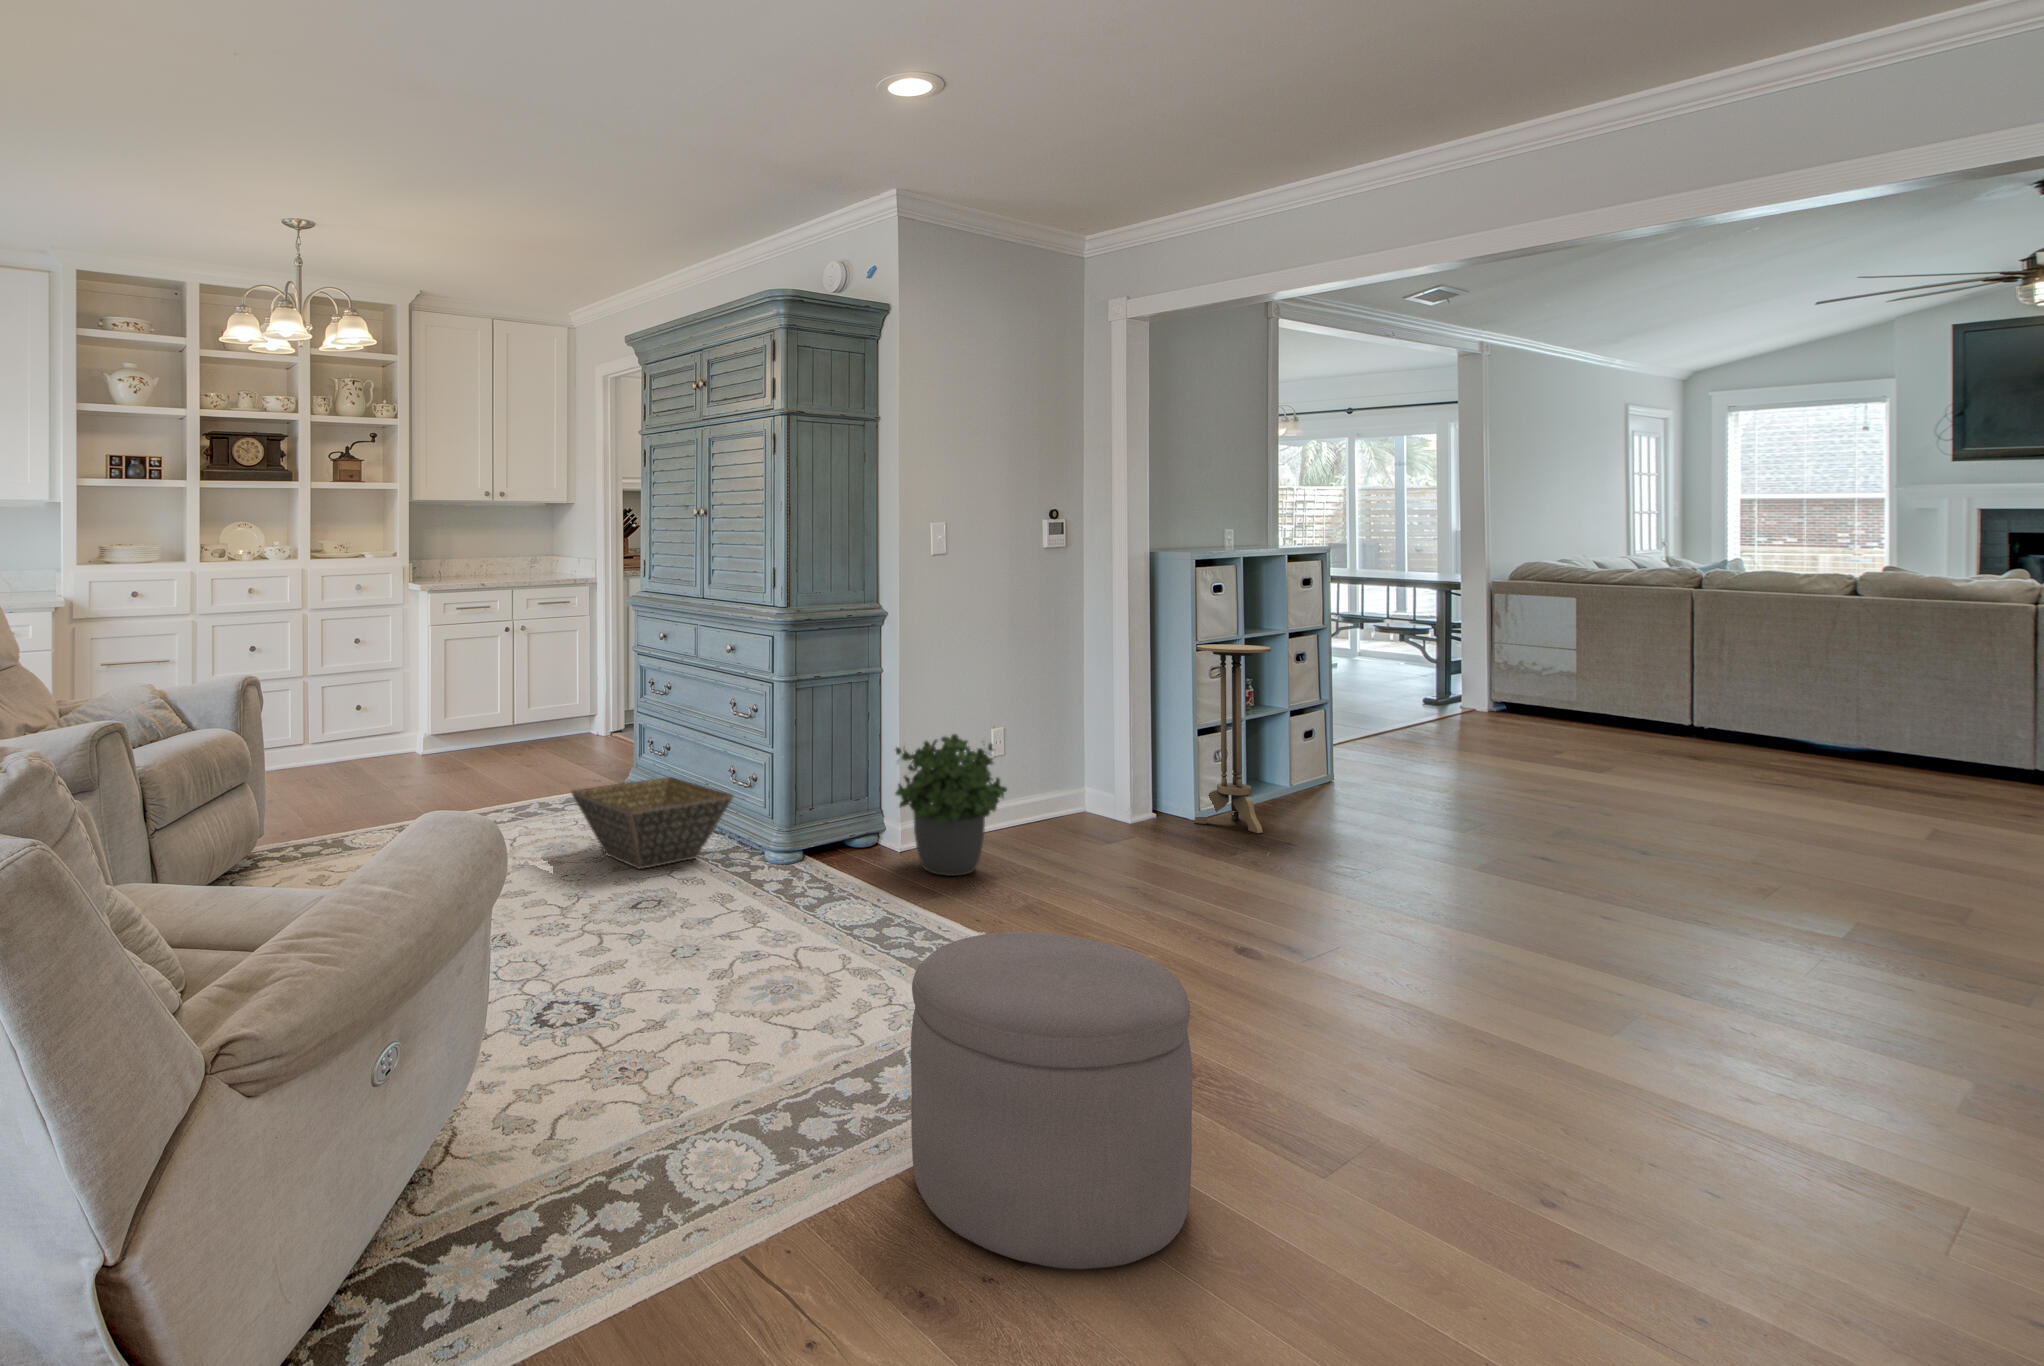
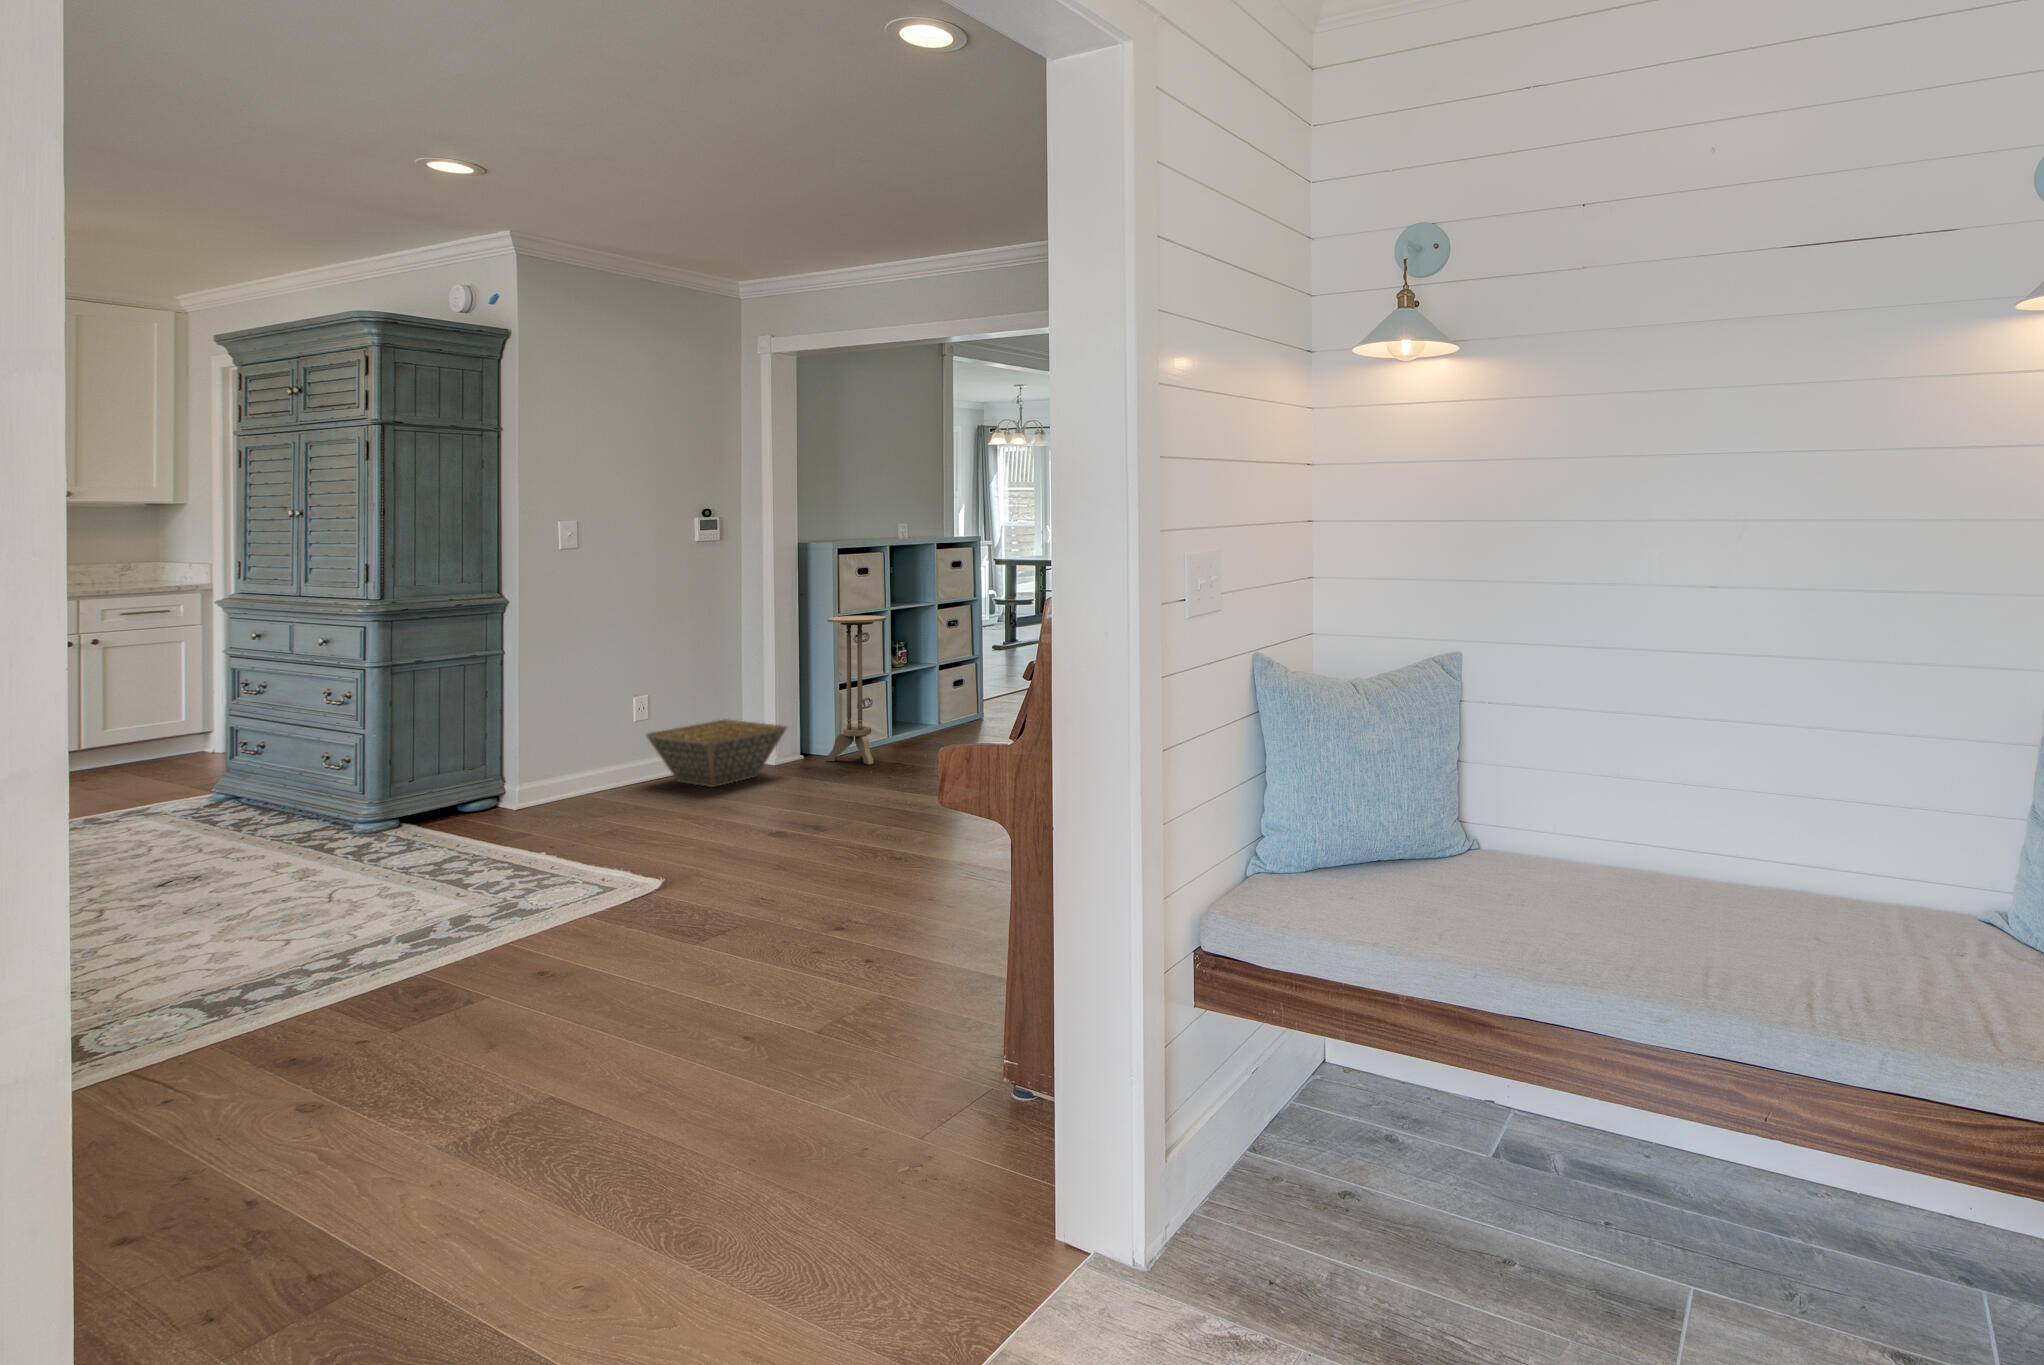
potted plant: present [895,734,1007,876] -> none [496,703,613,824]
basket: present [571,777,733,870] -> present [646,719,787,787]
ottoman: present [911,932,1192,1269] -> none [270,844,510,1060]

